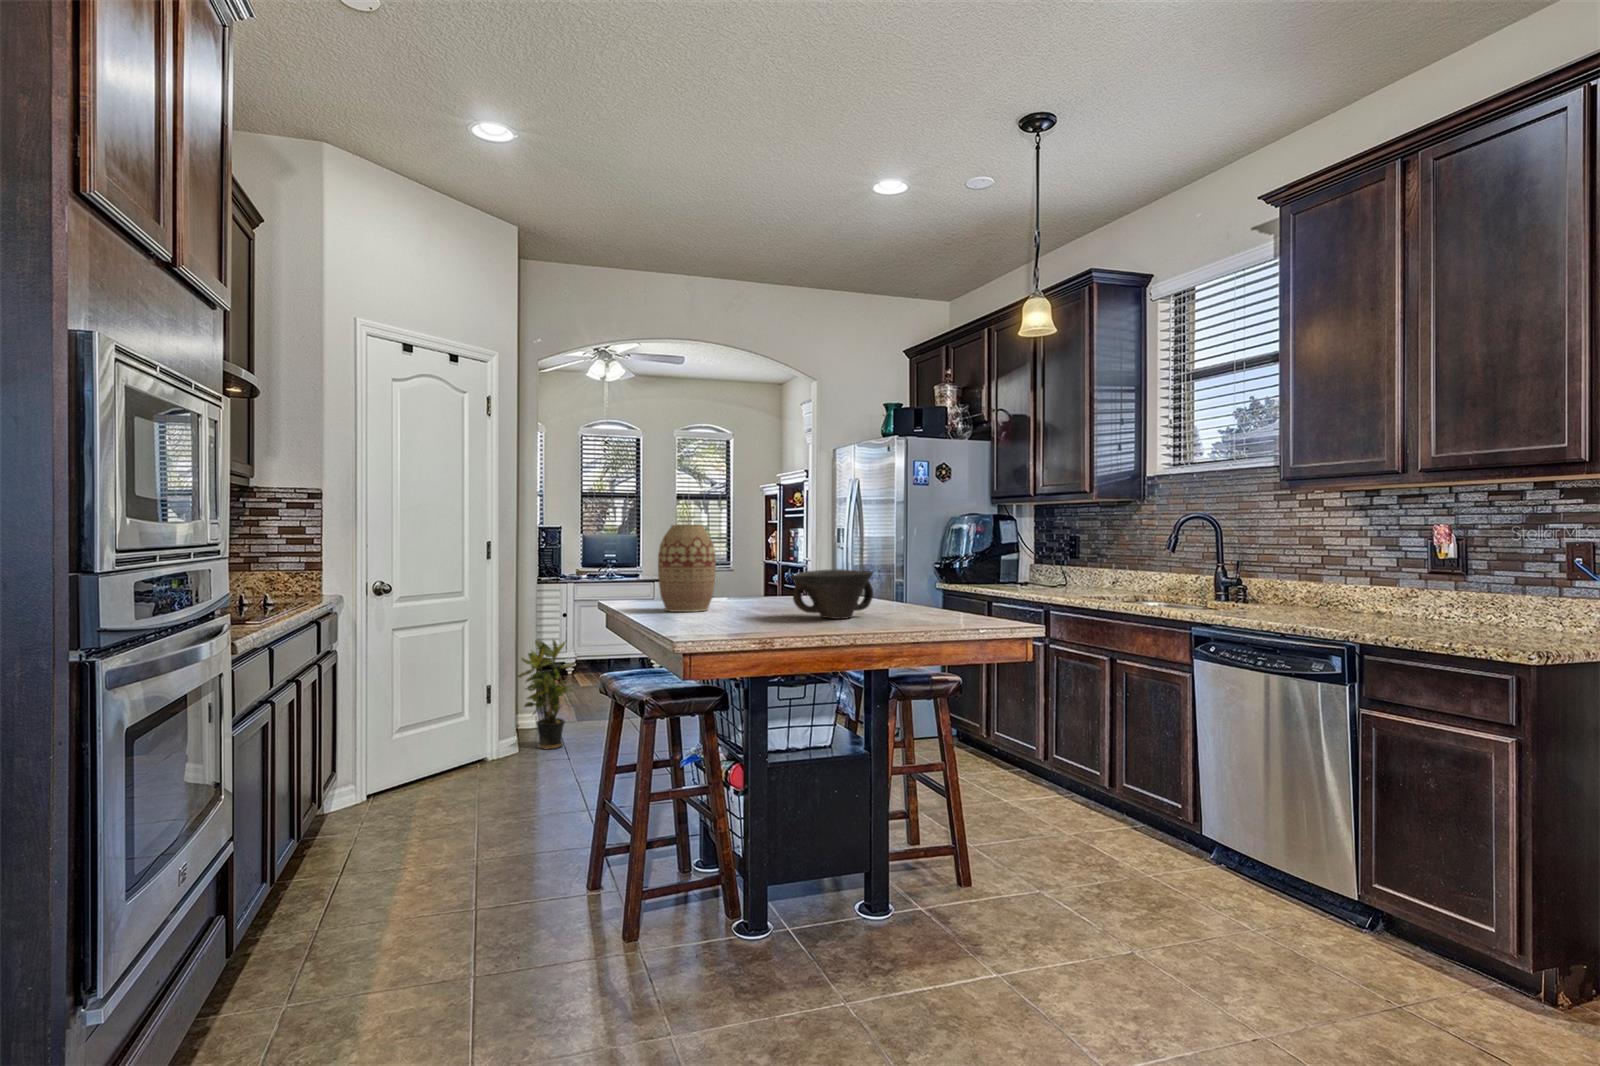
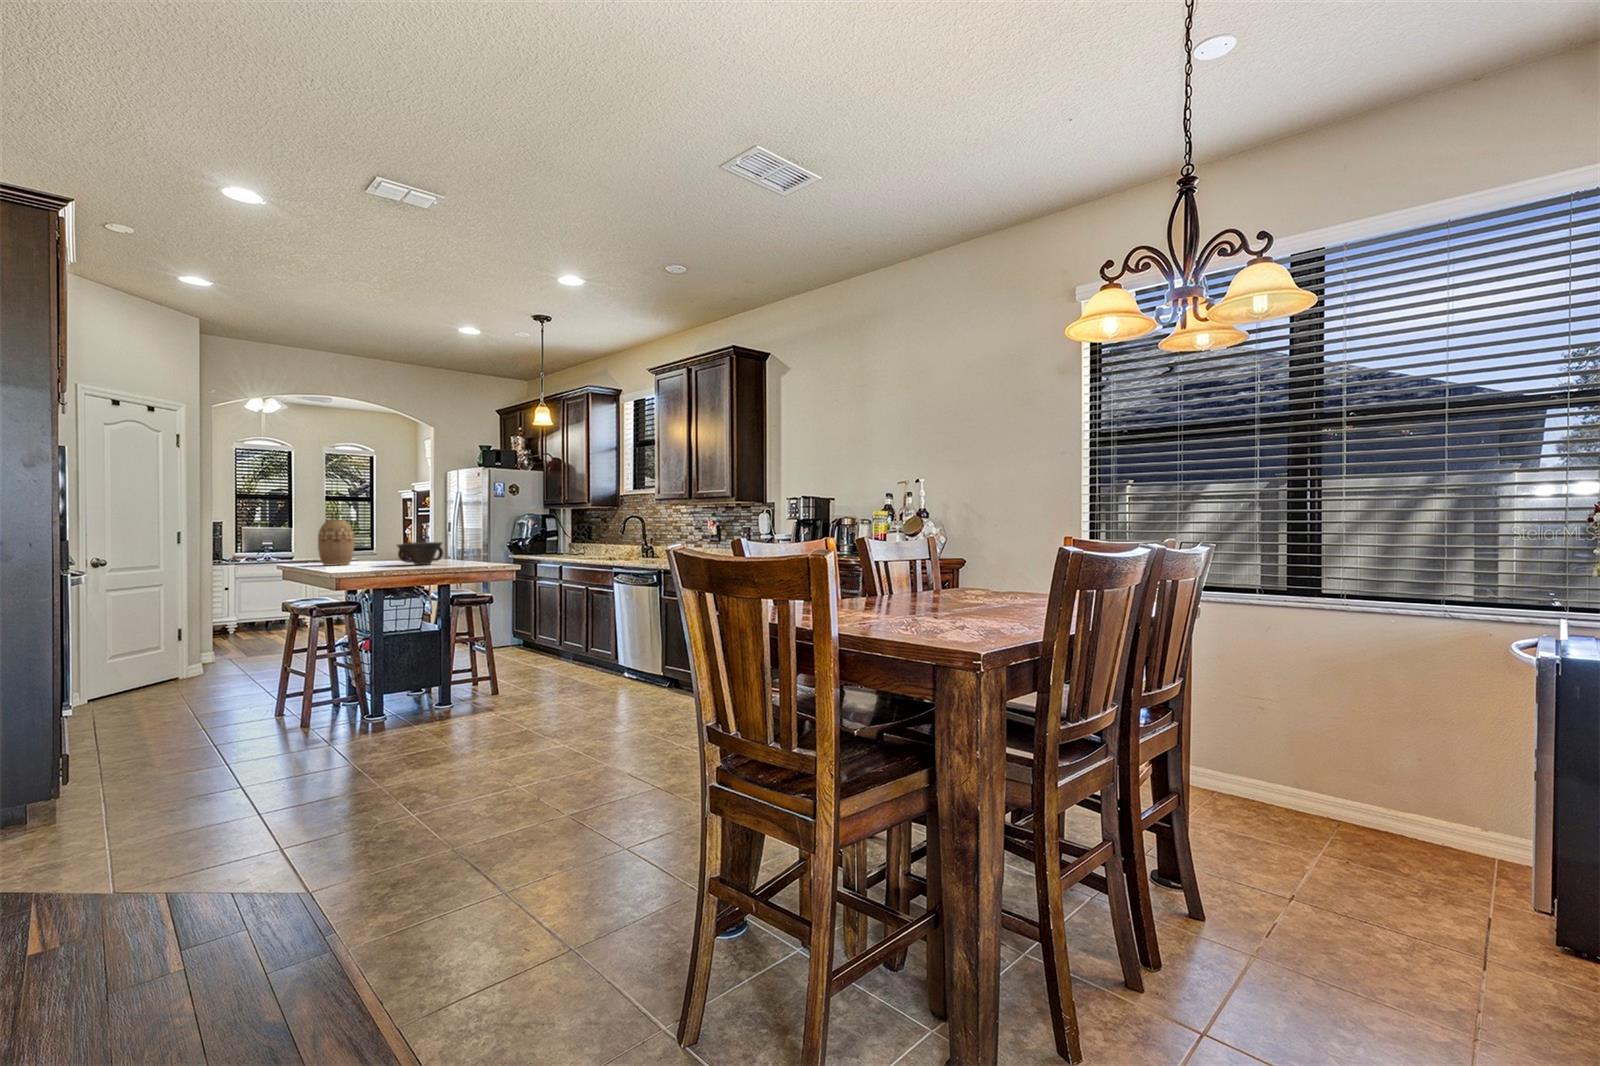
potted plant: present [518,640,575,749] -> none [200,597,250,670]

